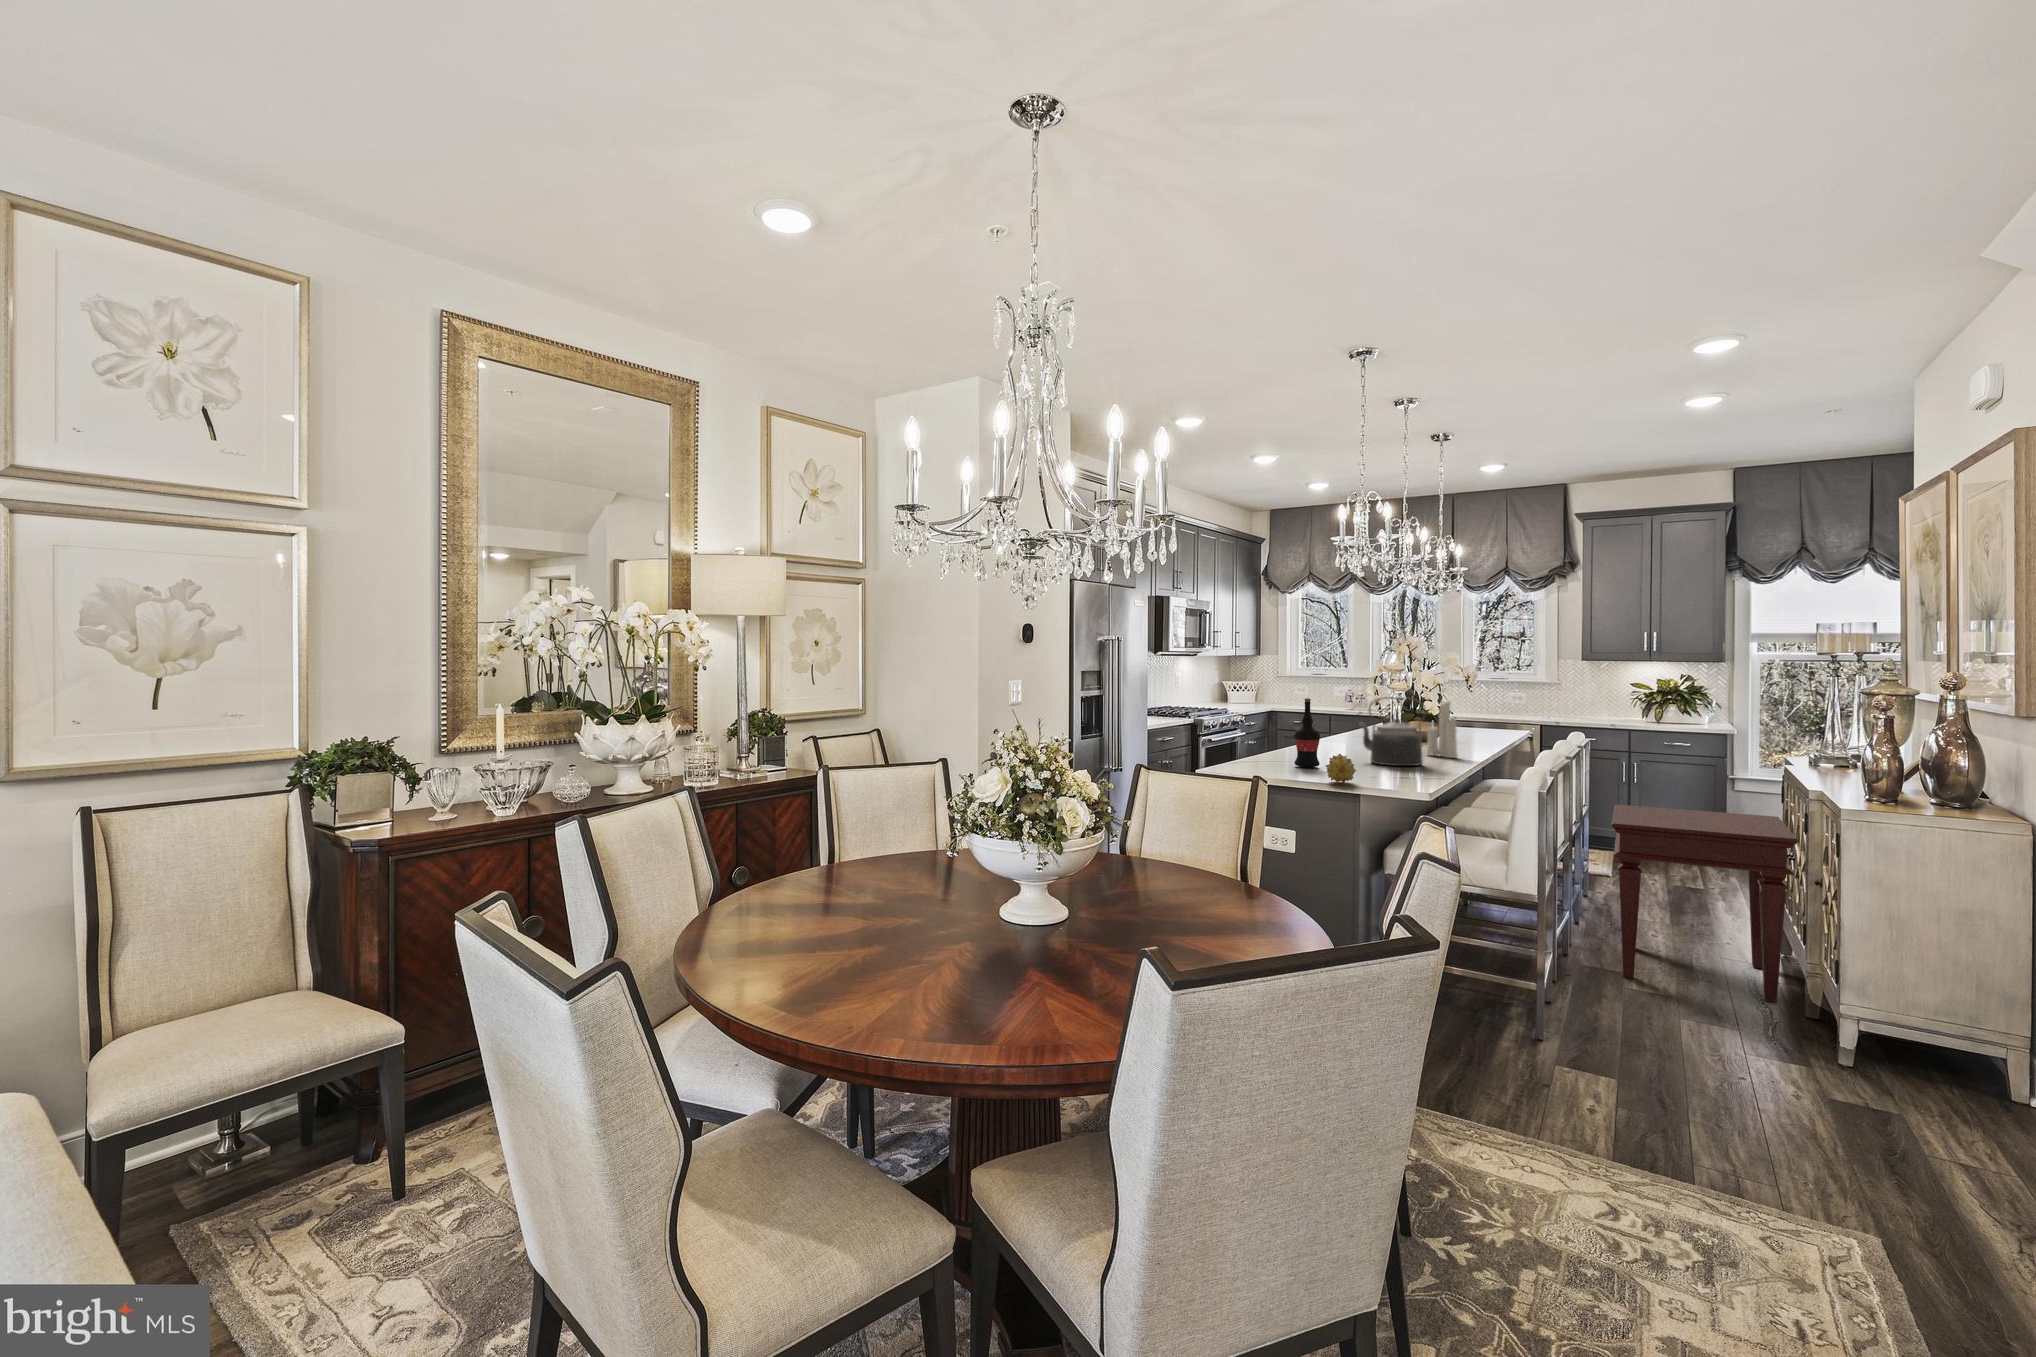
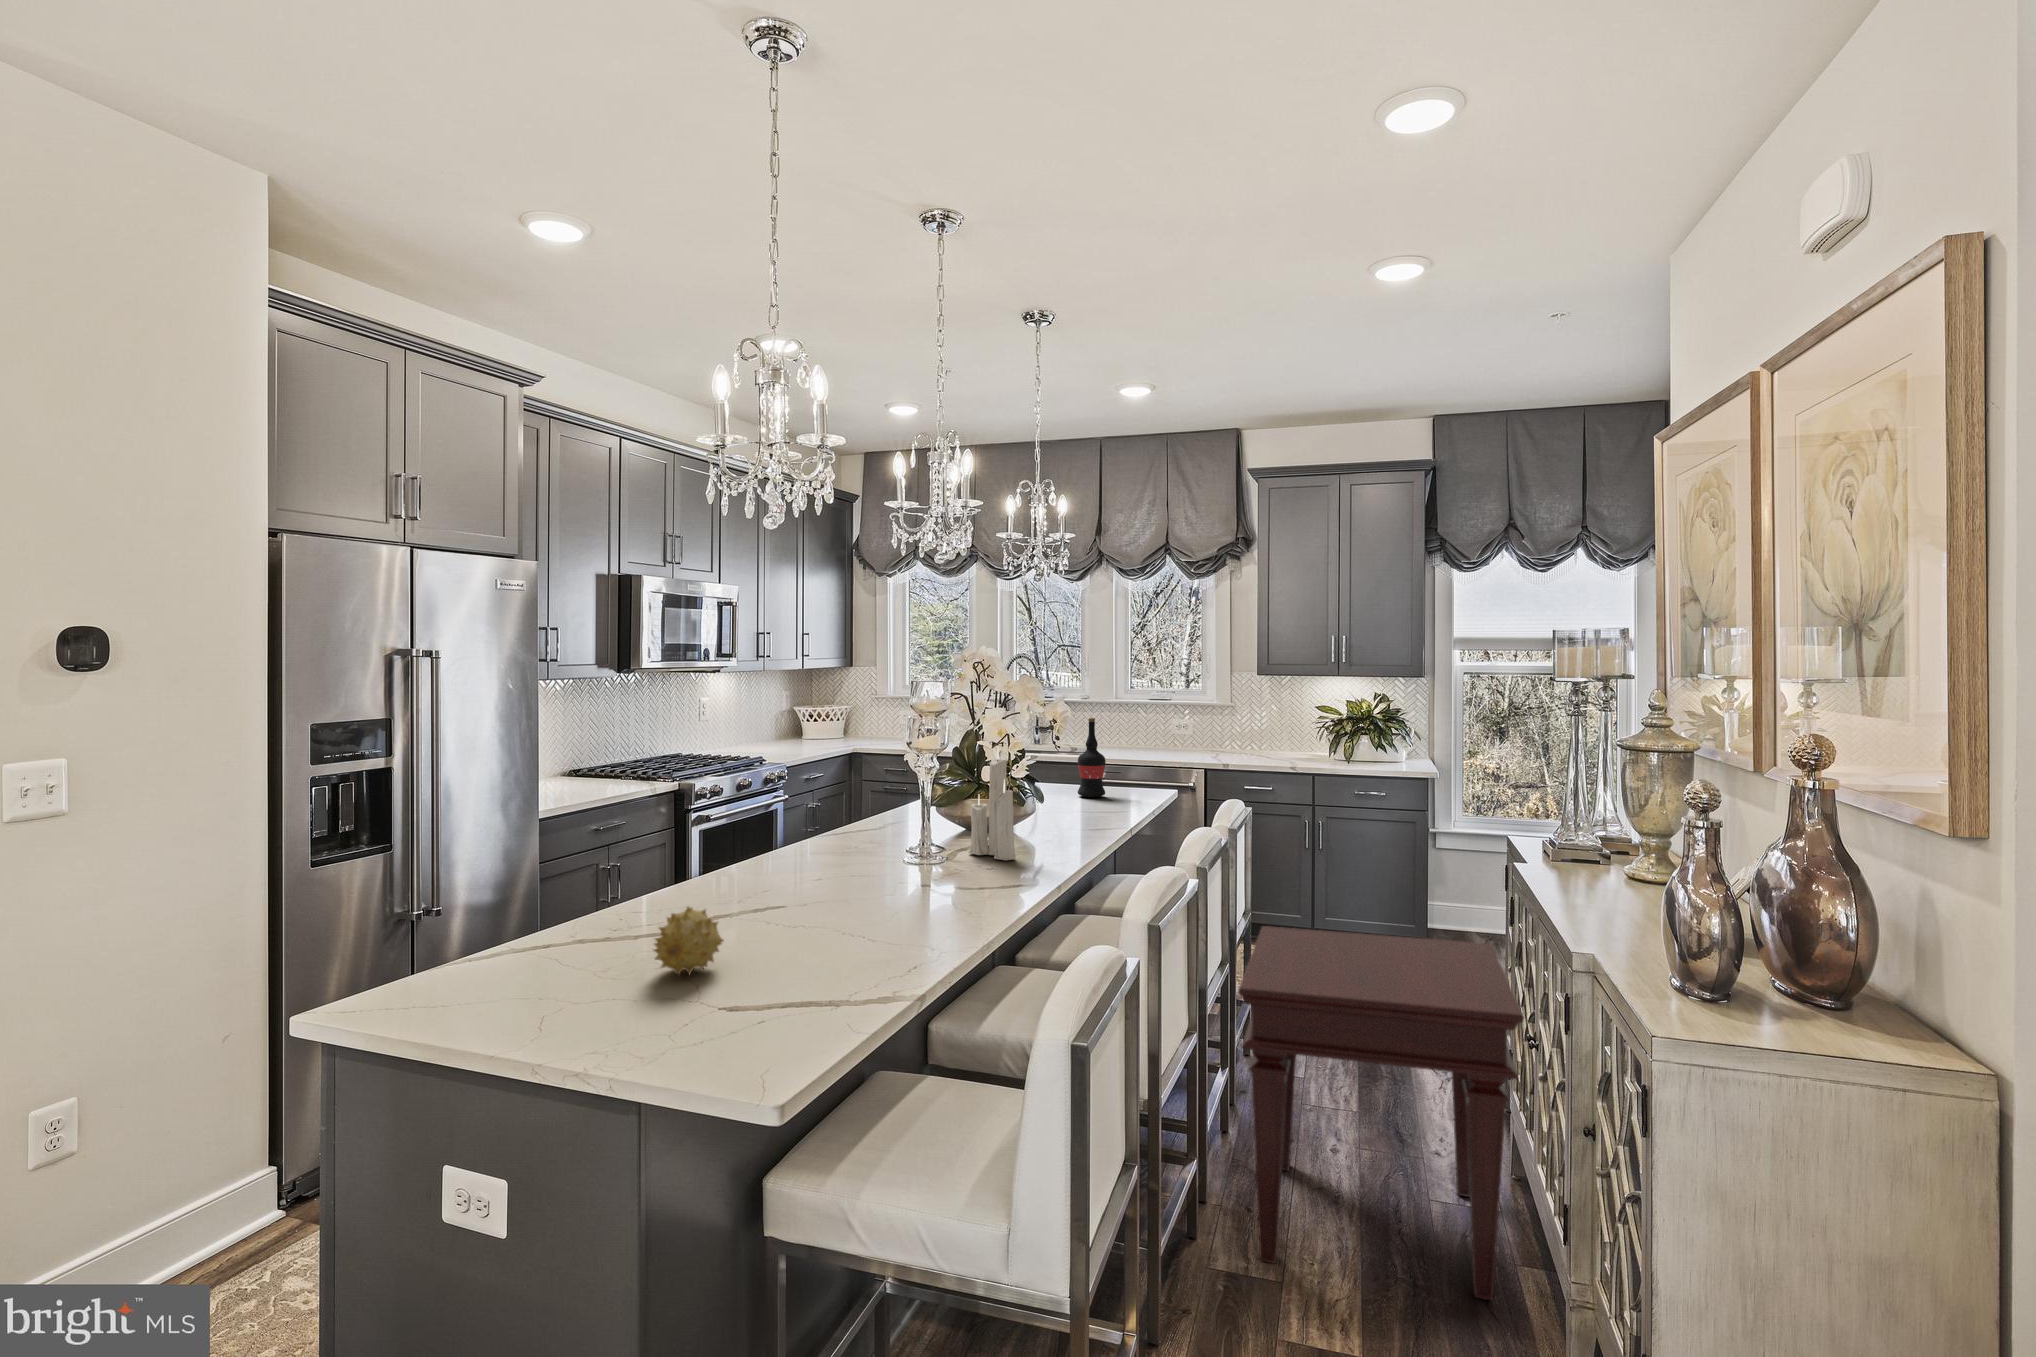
kettle: present [1360,697,1426,766] -> none [826,761,936,894]
wine bottle: present [1295,698,1320,767] -> present [1078,718,1106,797]

